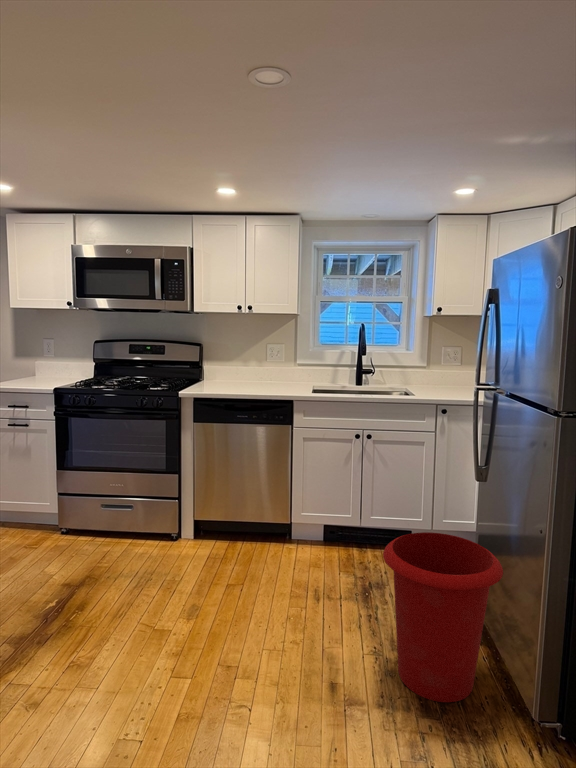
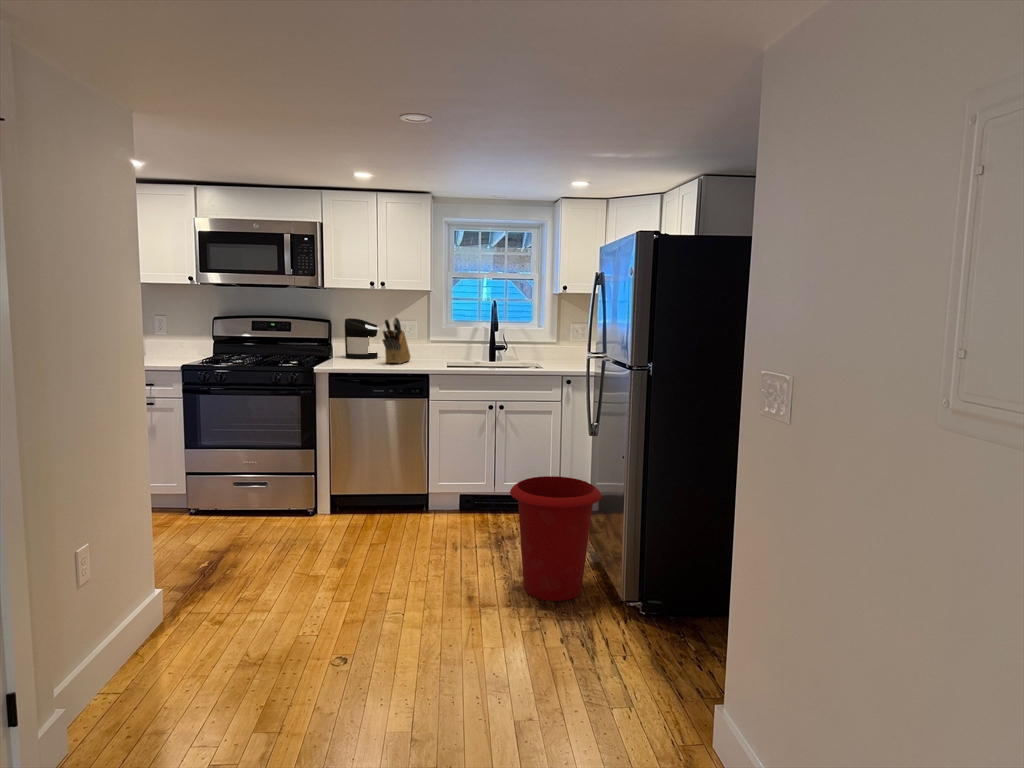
knife block: none [248,341,277,388] -> present [382,317,410,364]
coffee maker: none [215,342,248,382] -> present [345,318,379,359]

